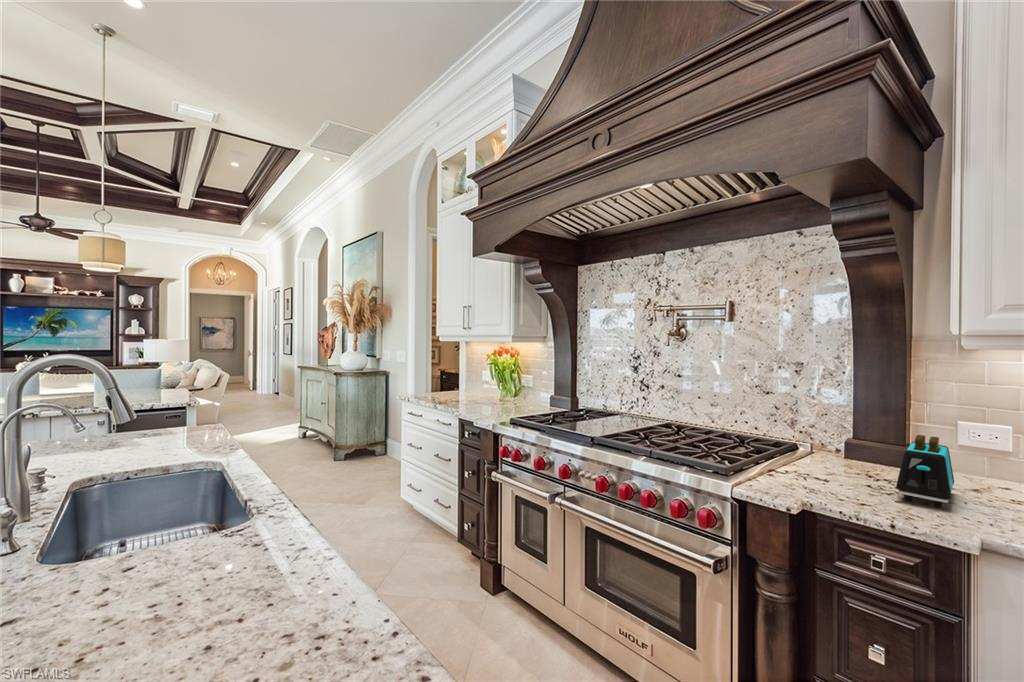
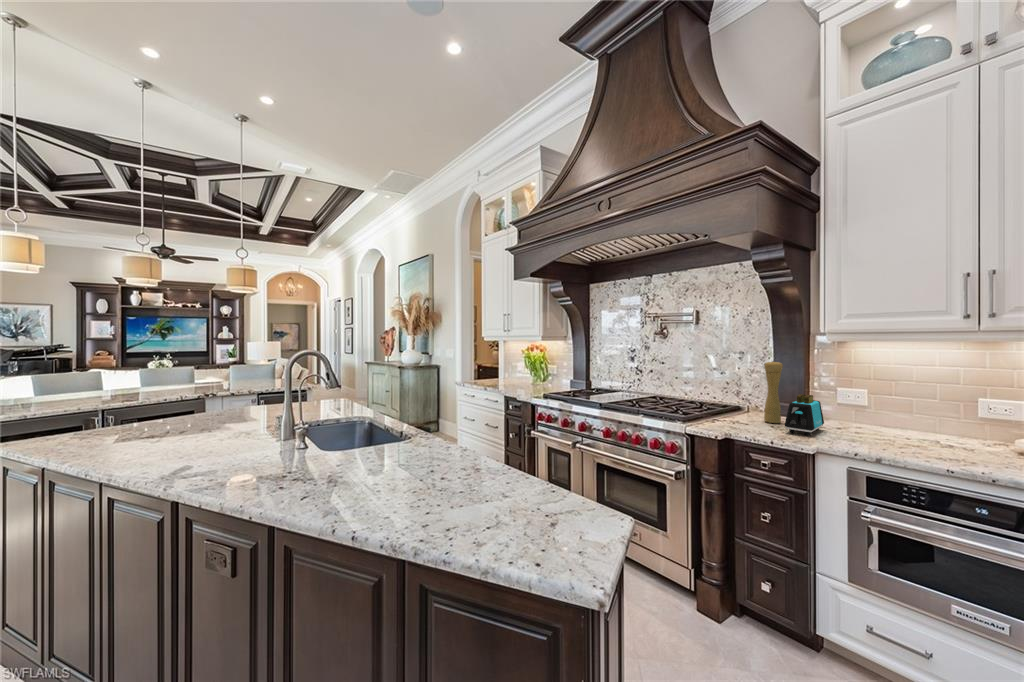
pepper mill: none [846,379,879,477] -> present [764,361,783,423]

